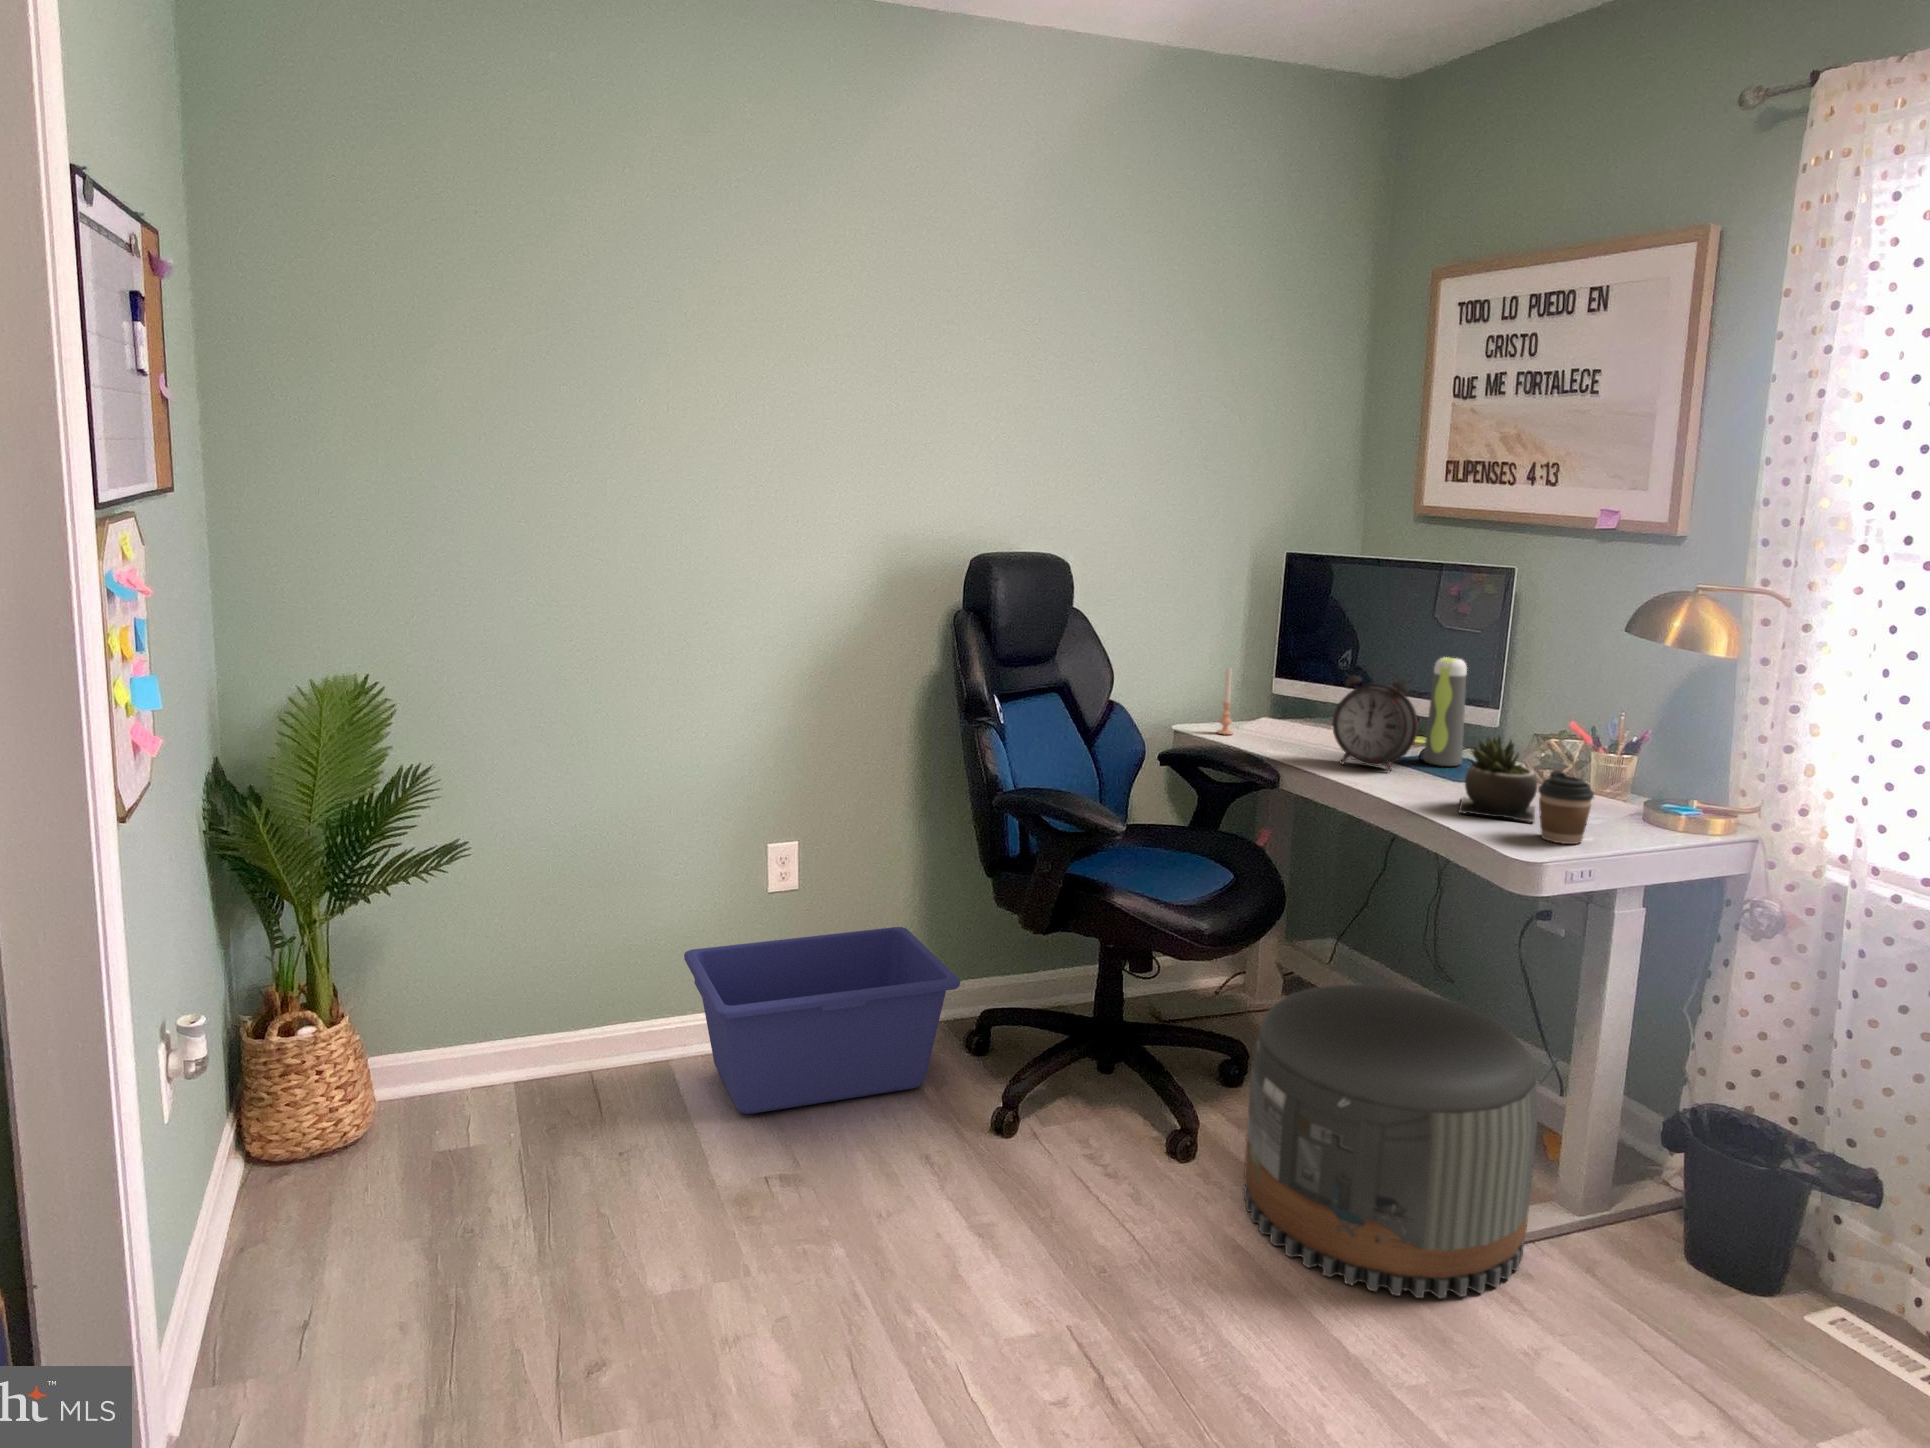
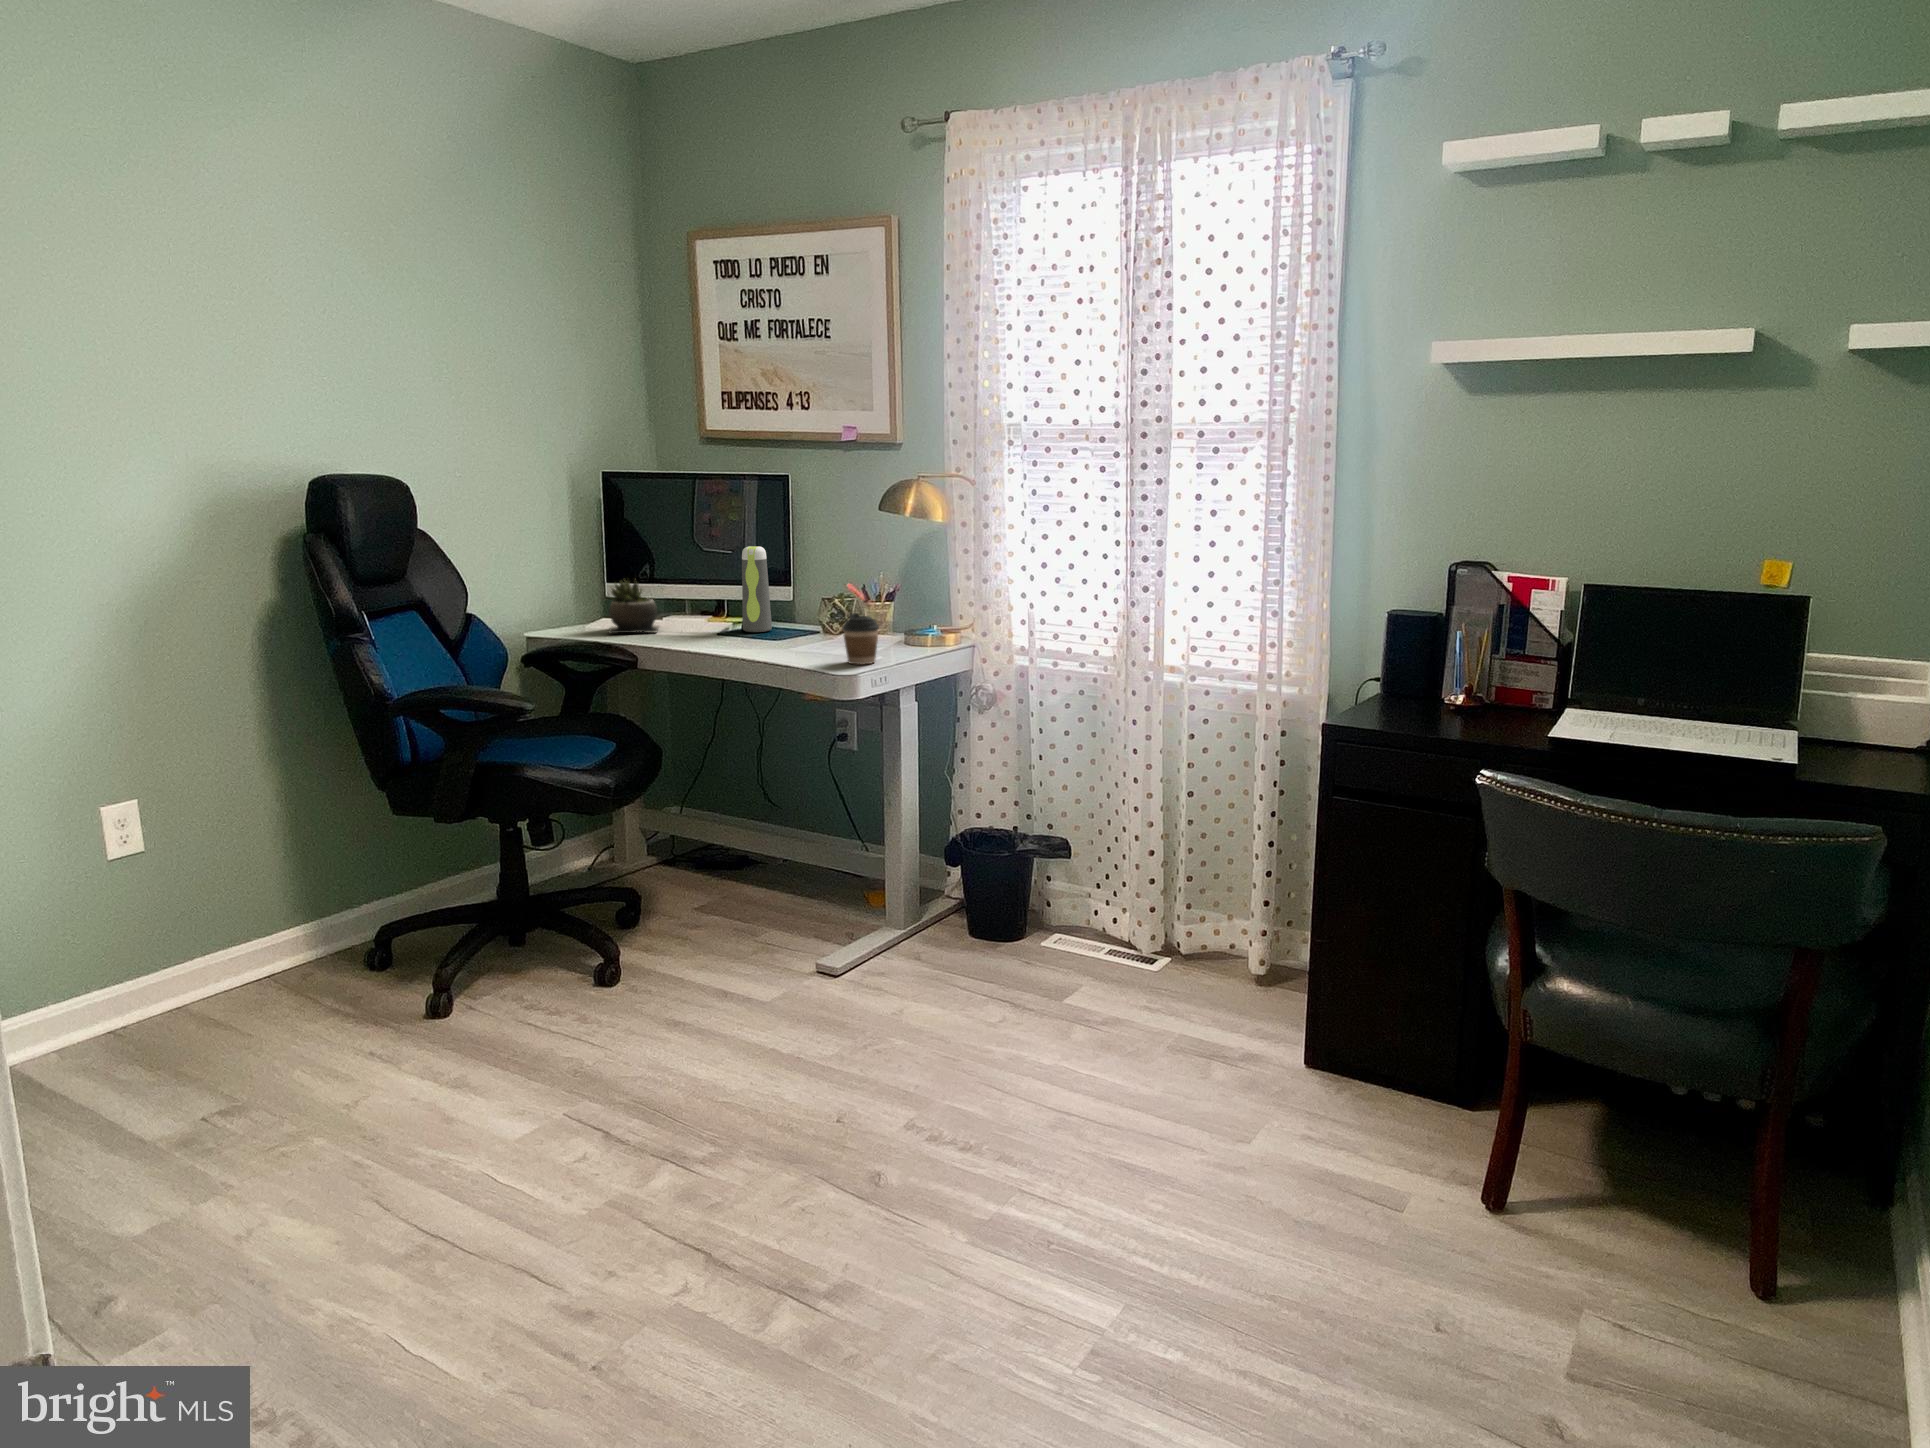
candle: present [1217,668,1233,734] -> none [565,574,581,633]
alarm clock: present [1332,671,1418,771] -> none [671,559,739,640]
succulent plant: present [1459,737,1537,822] -> present [608,579,659,634]
storage bin: present [684,927,960,1114] -> none [11,864,367,1083]
pouf: present [1244,985,1538,1298] -> none [663,801,877,1022]

